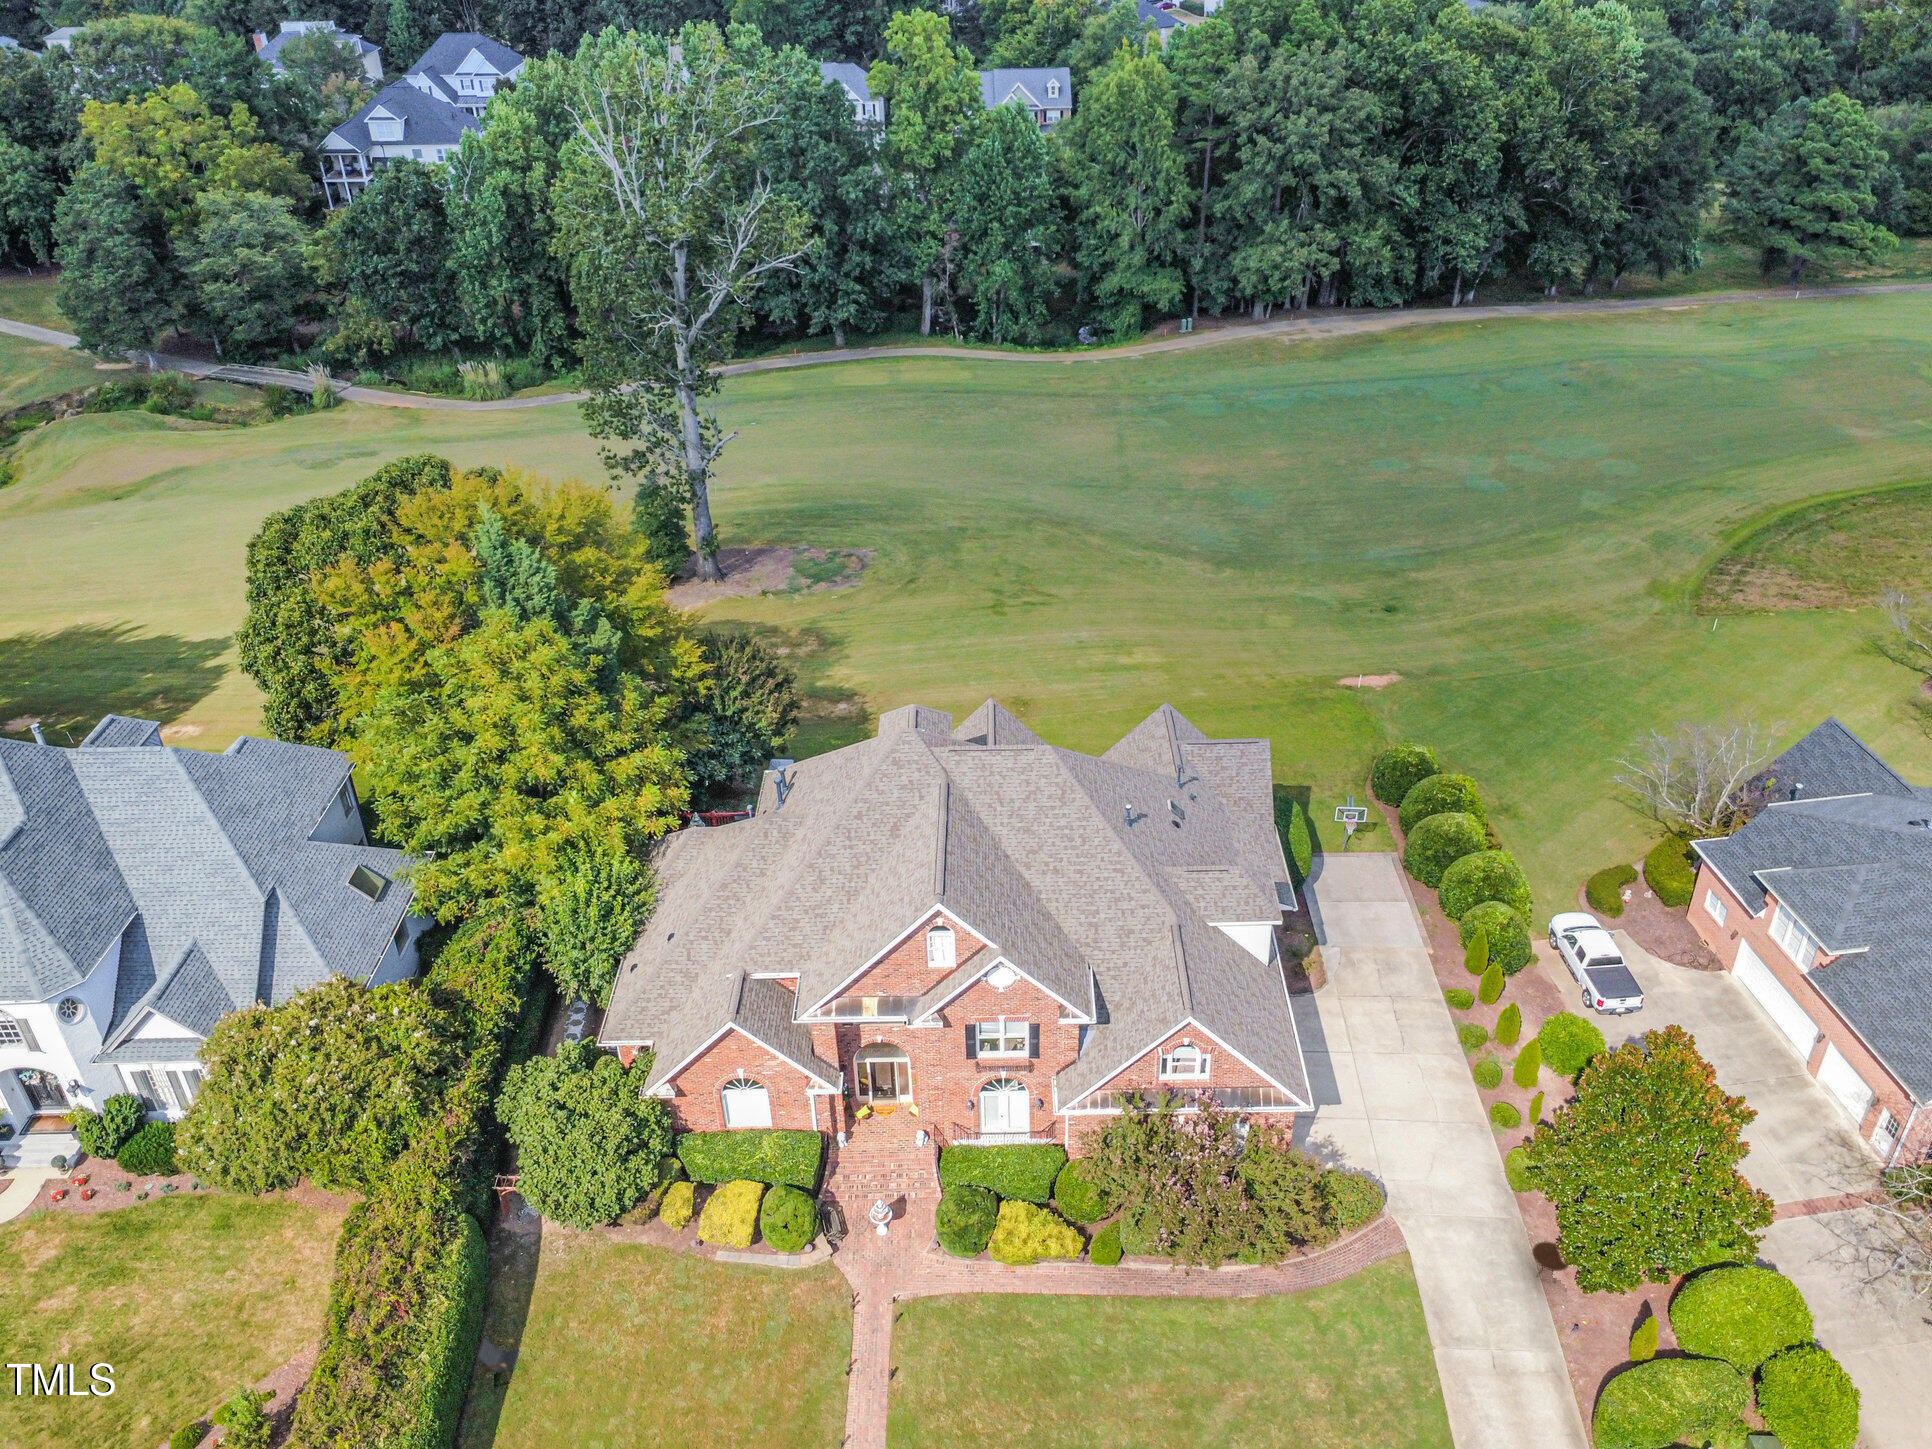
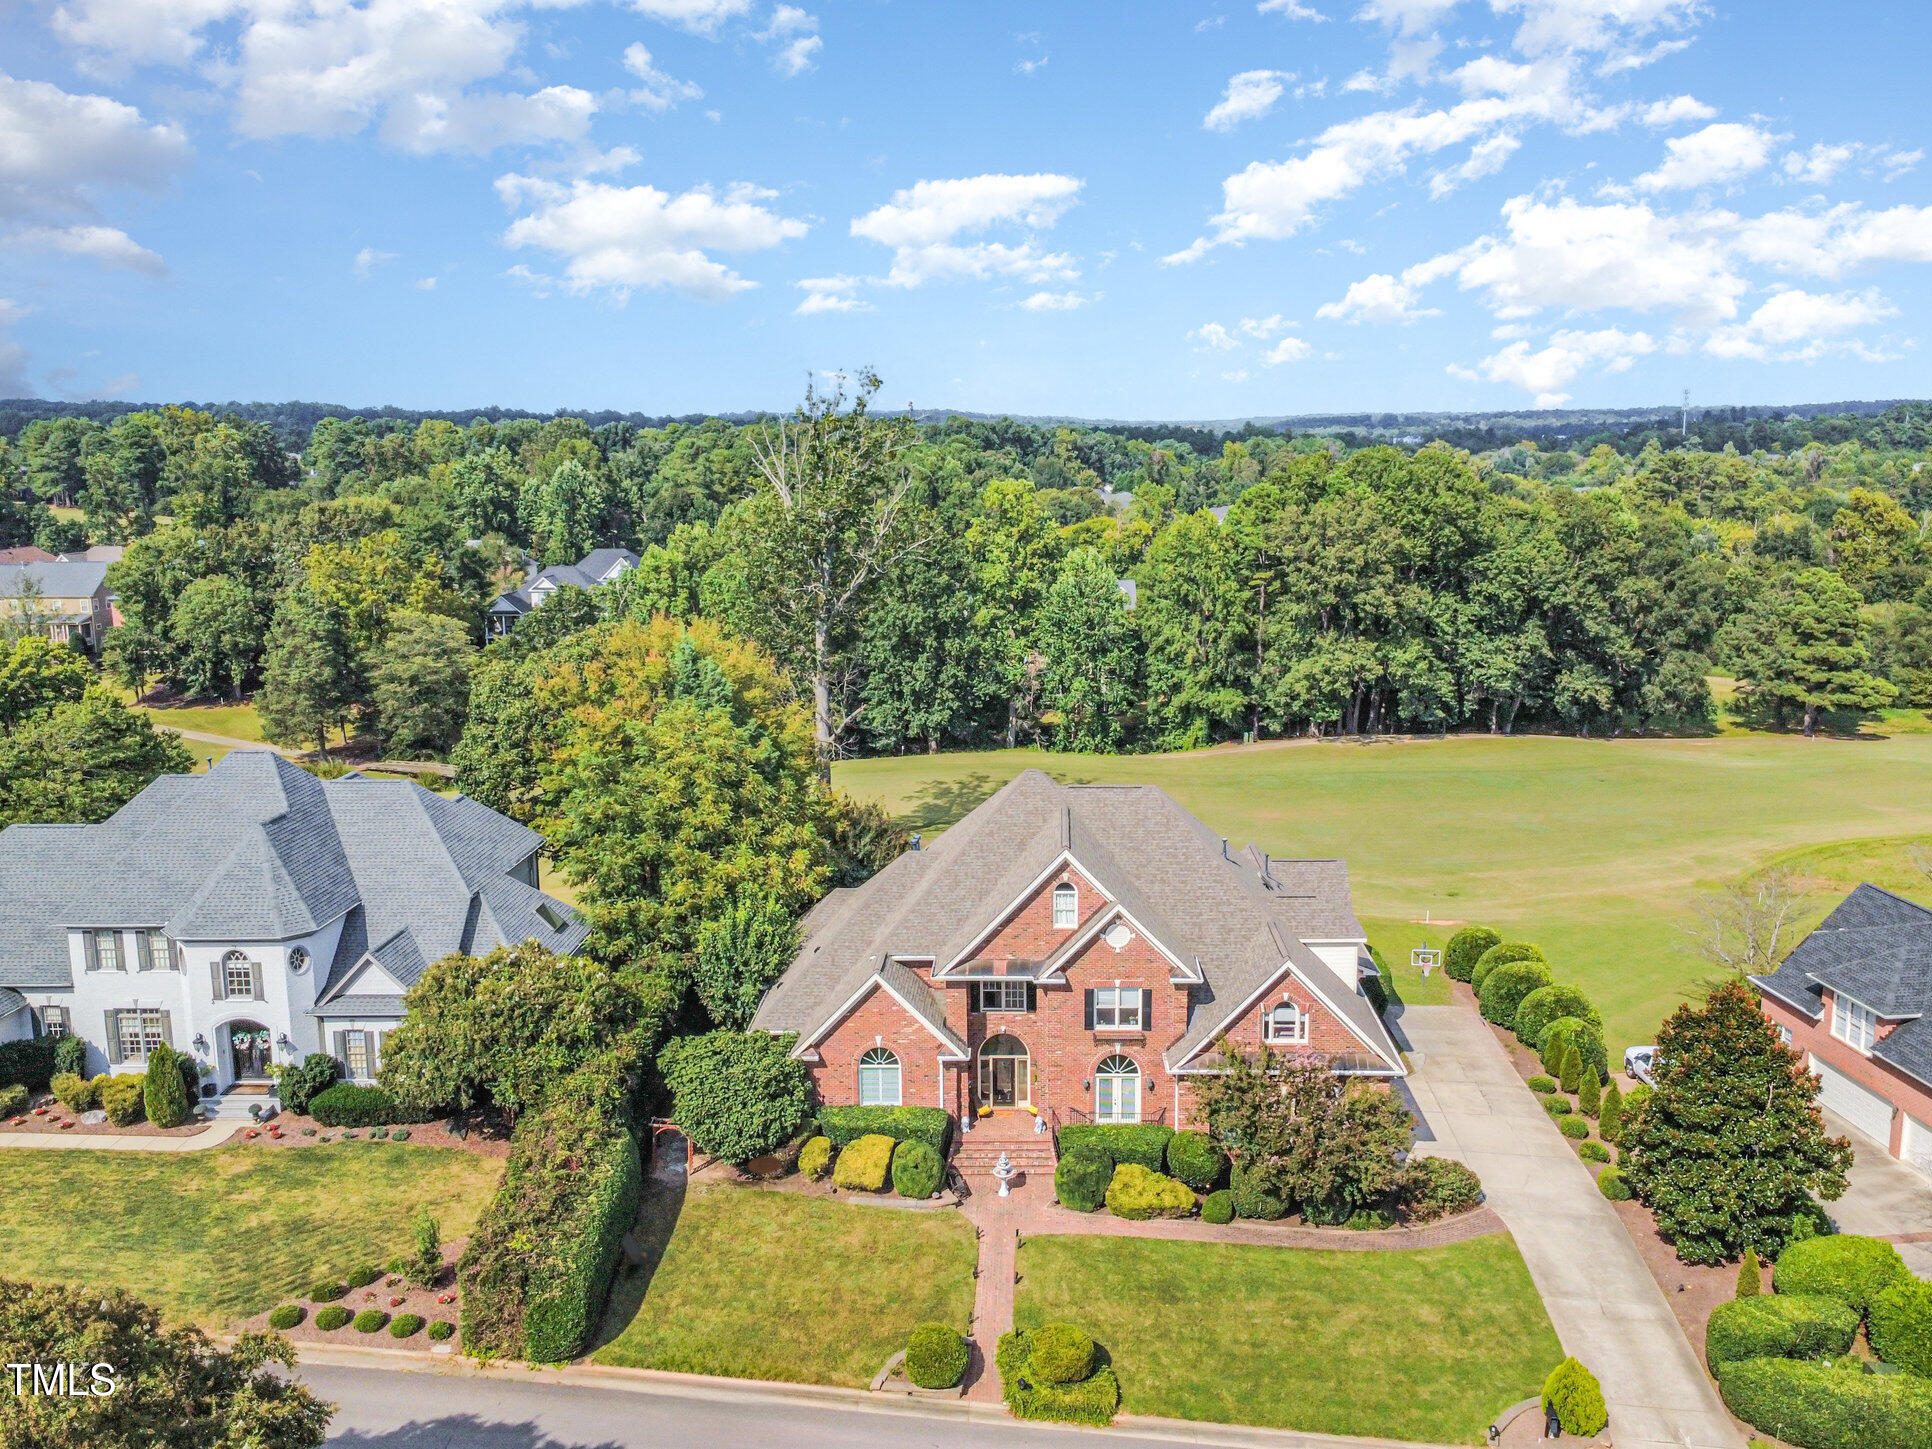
round table: present [1532,1241,1568,1271] -> present [748,1156,782,1179]

